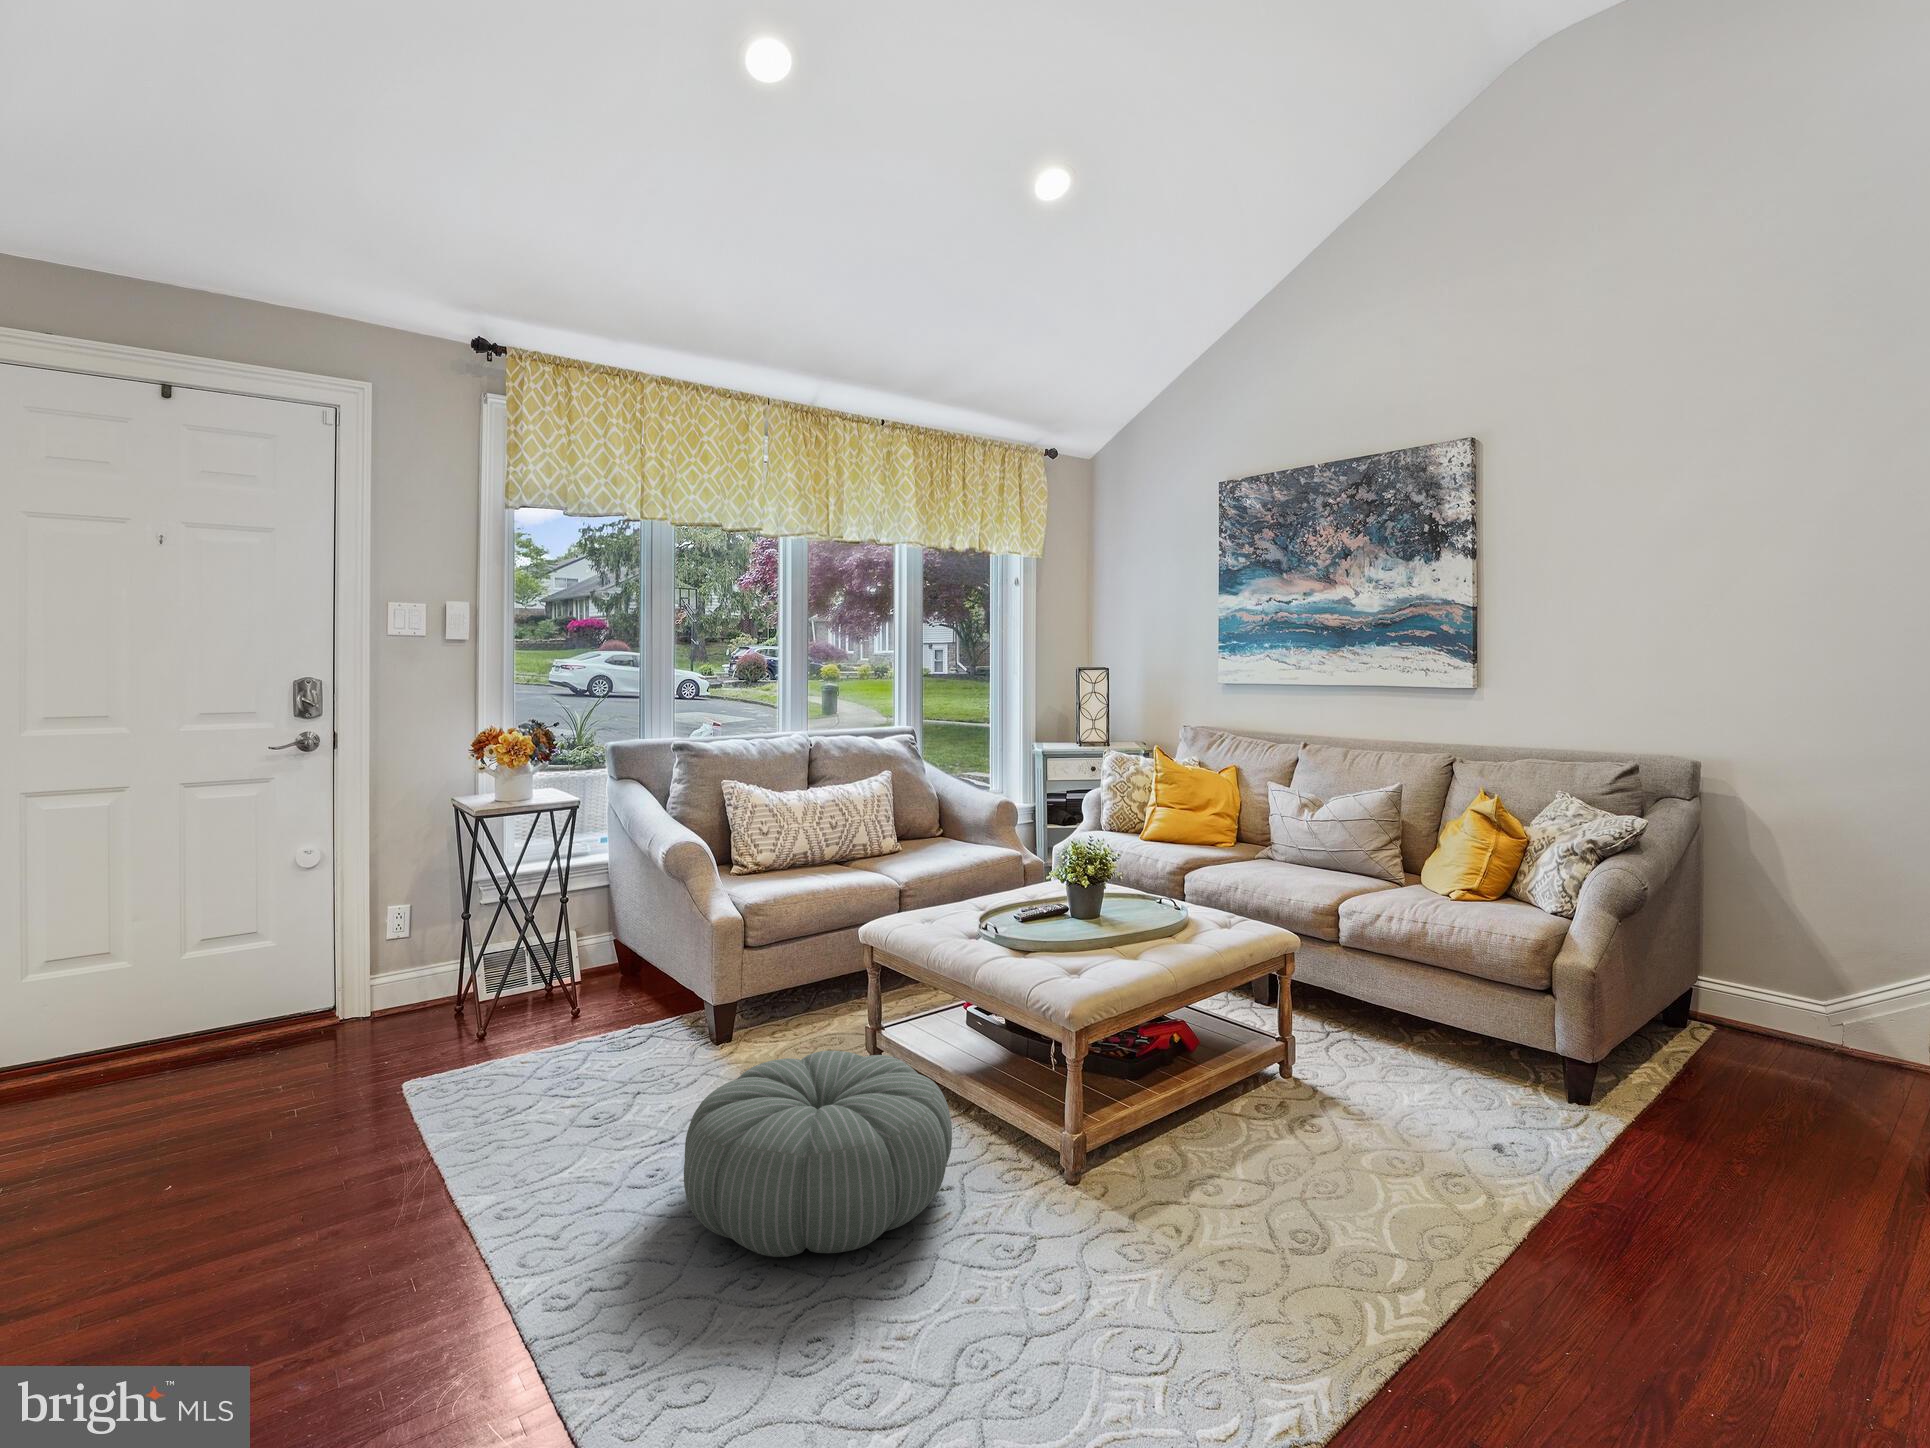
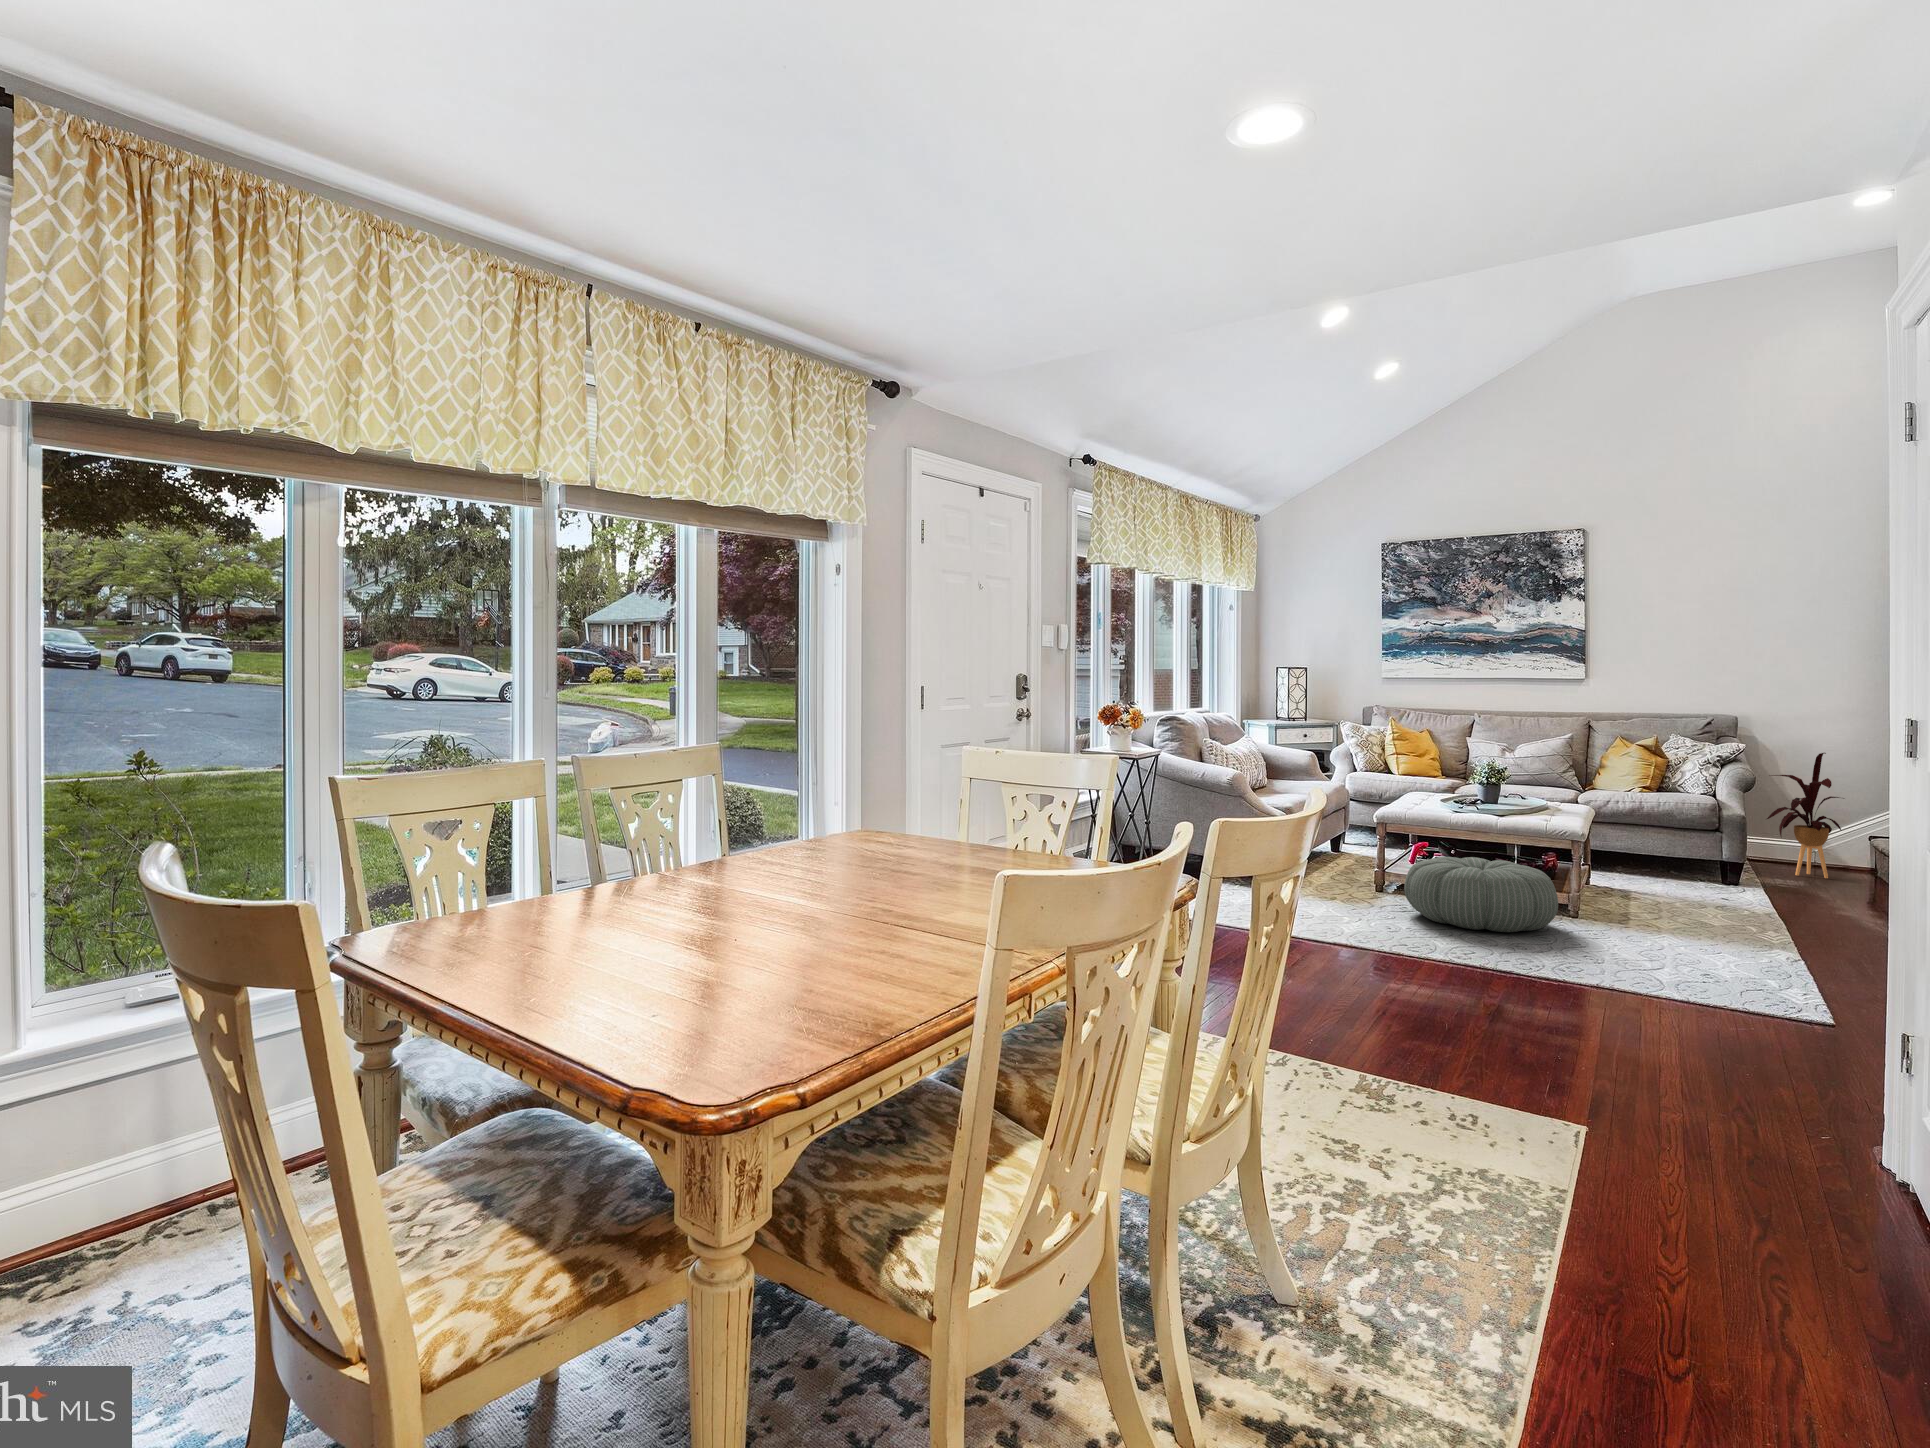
house plant: none [1713,841,1871,1083] -> present [1767,753,1844,878]

